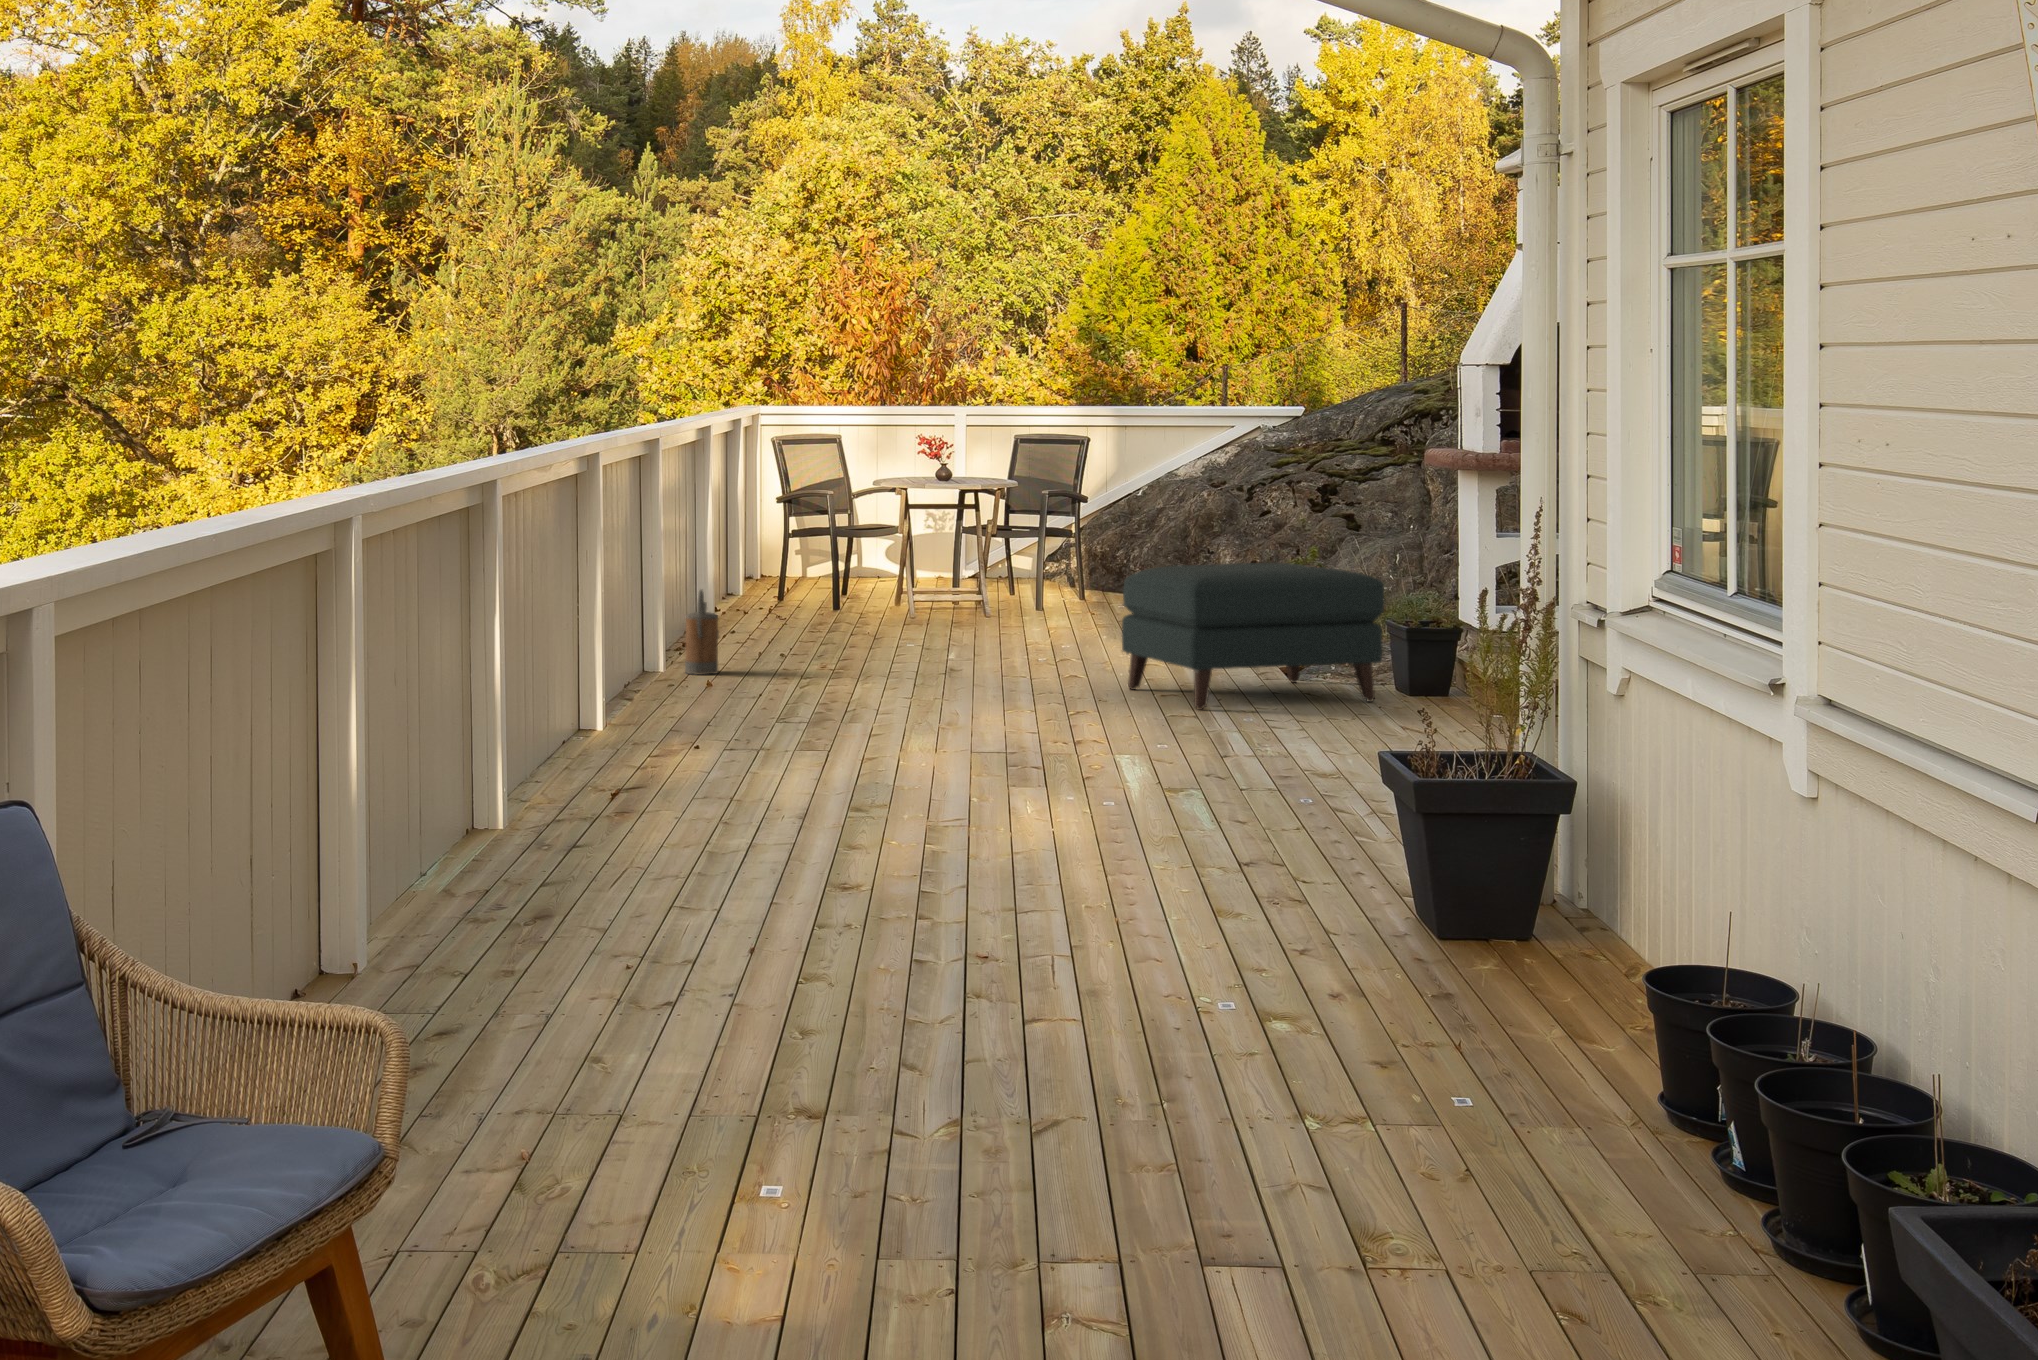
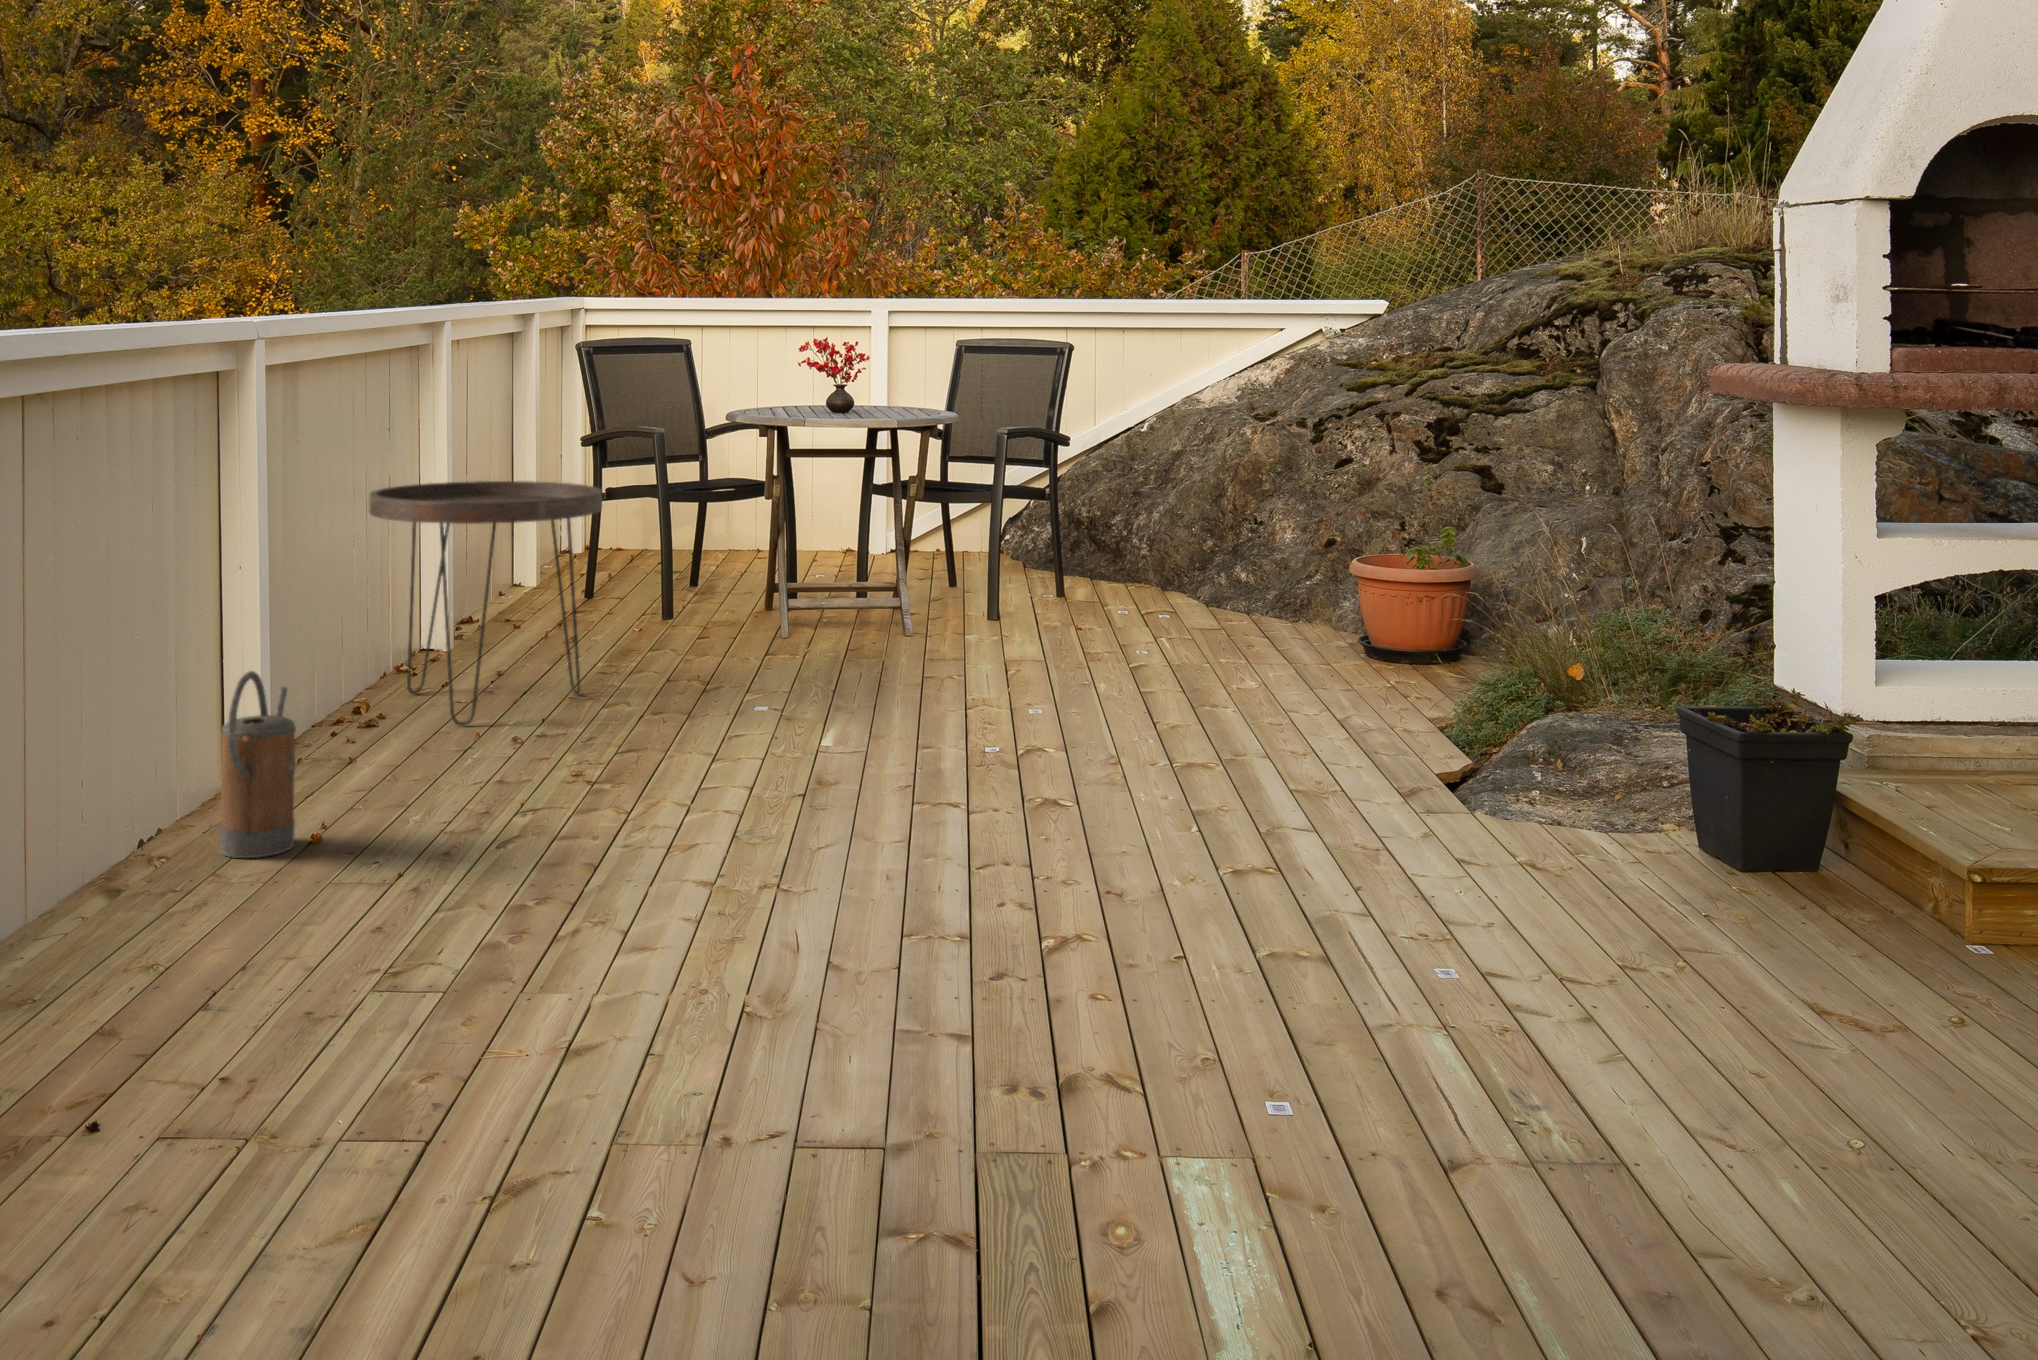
side table: none [698,516,824,643] -> present [369,481,602,726]
ottoman: present [1122,563,1384,709] -> none [1165,620,1801,1036]

